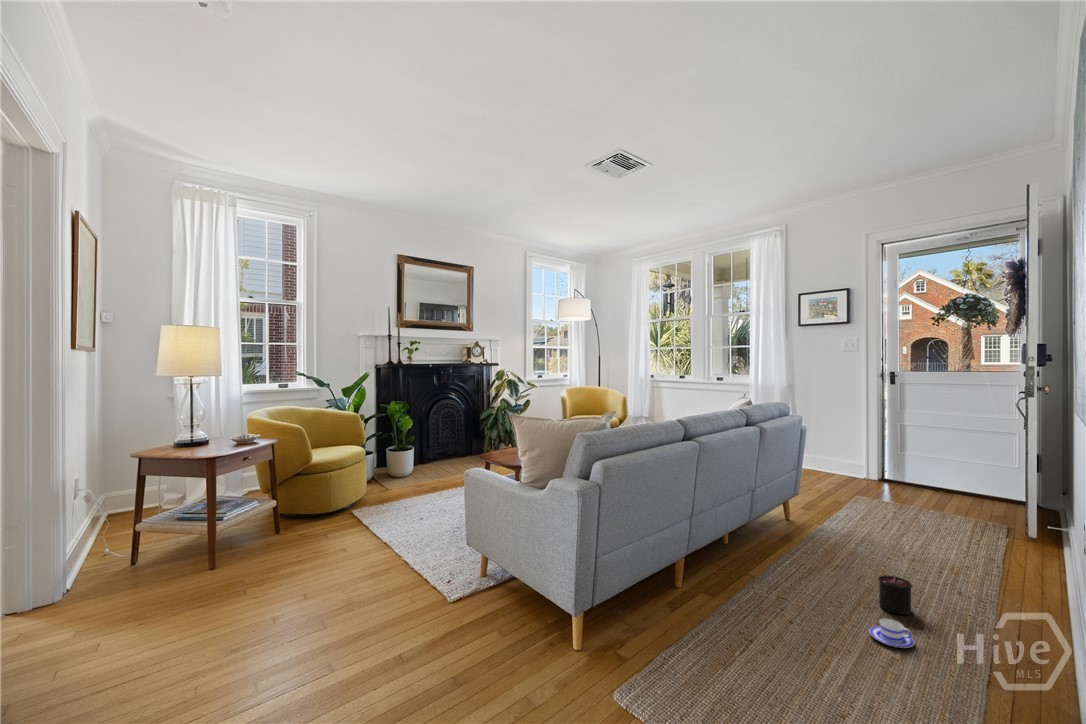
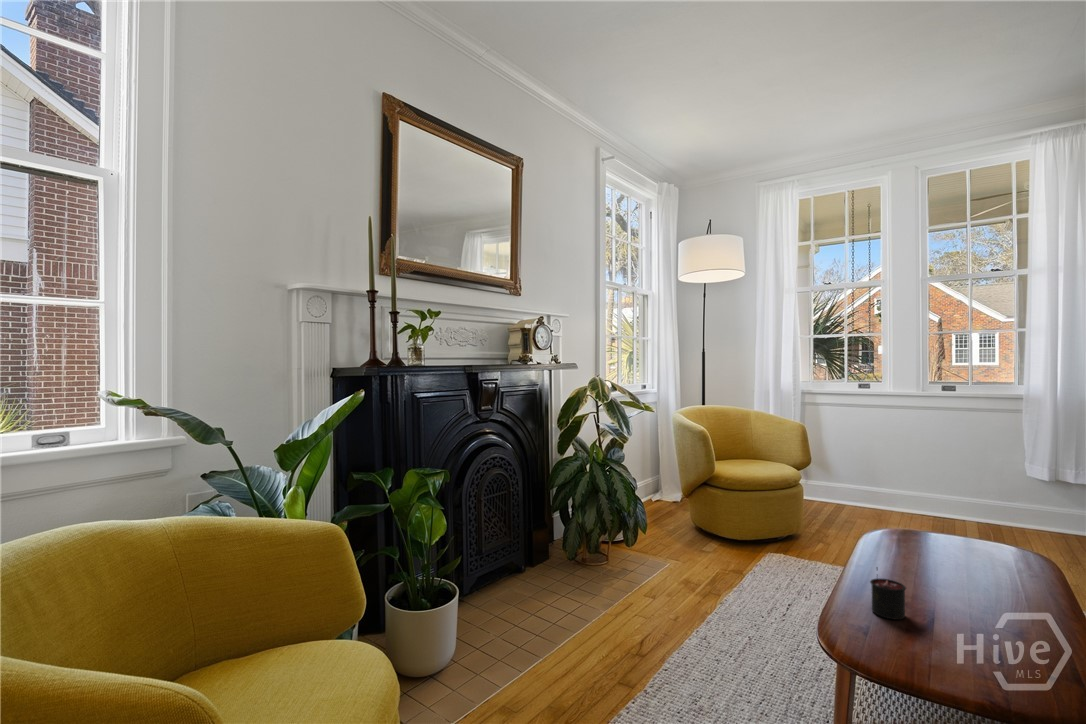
teacup: present [869,619,914,648] -> none [865,624,912,654]

